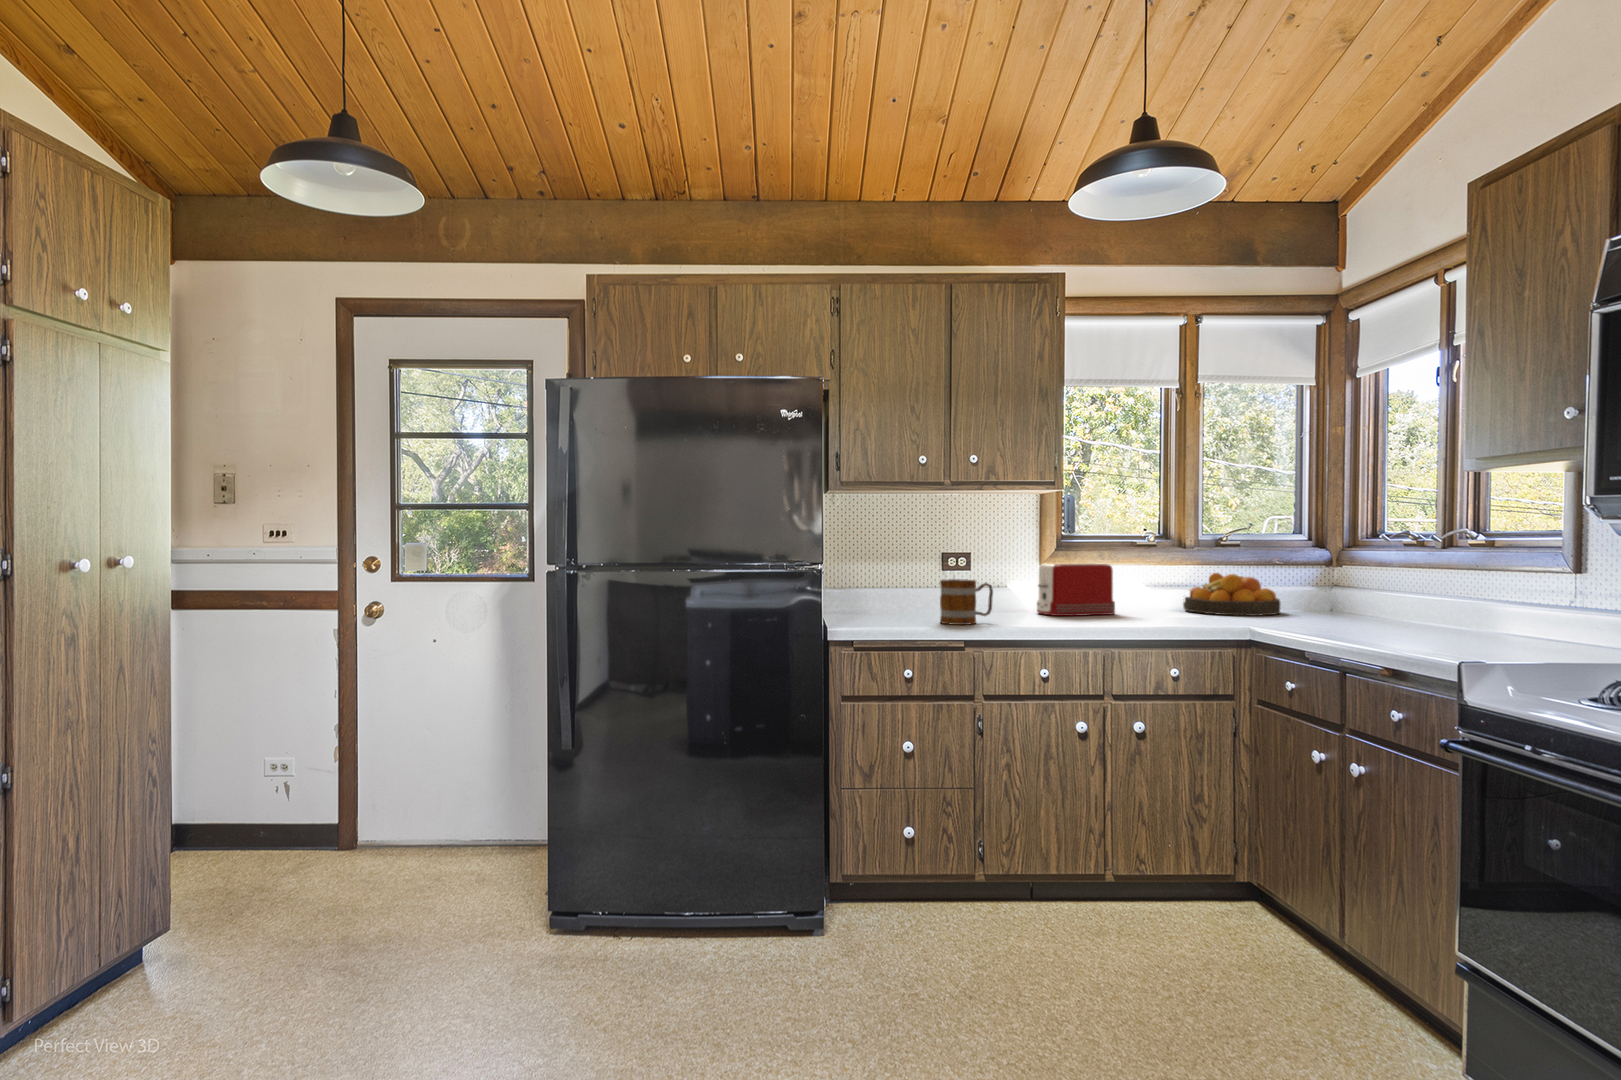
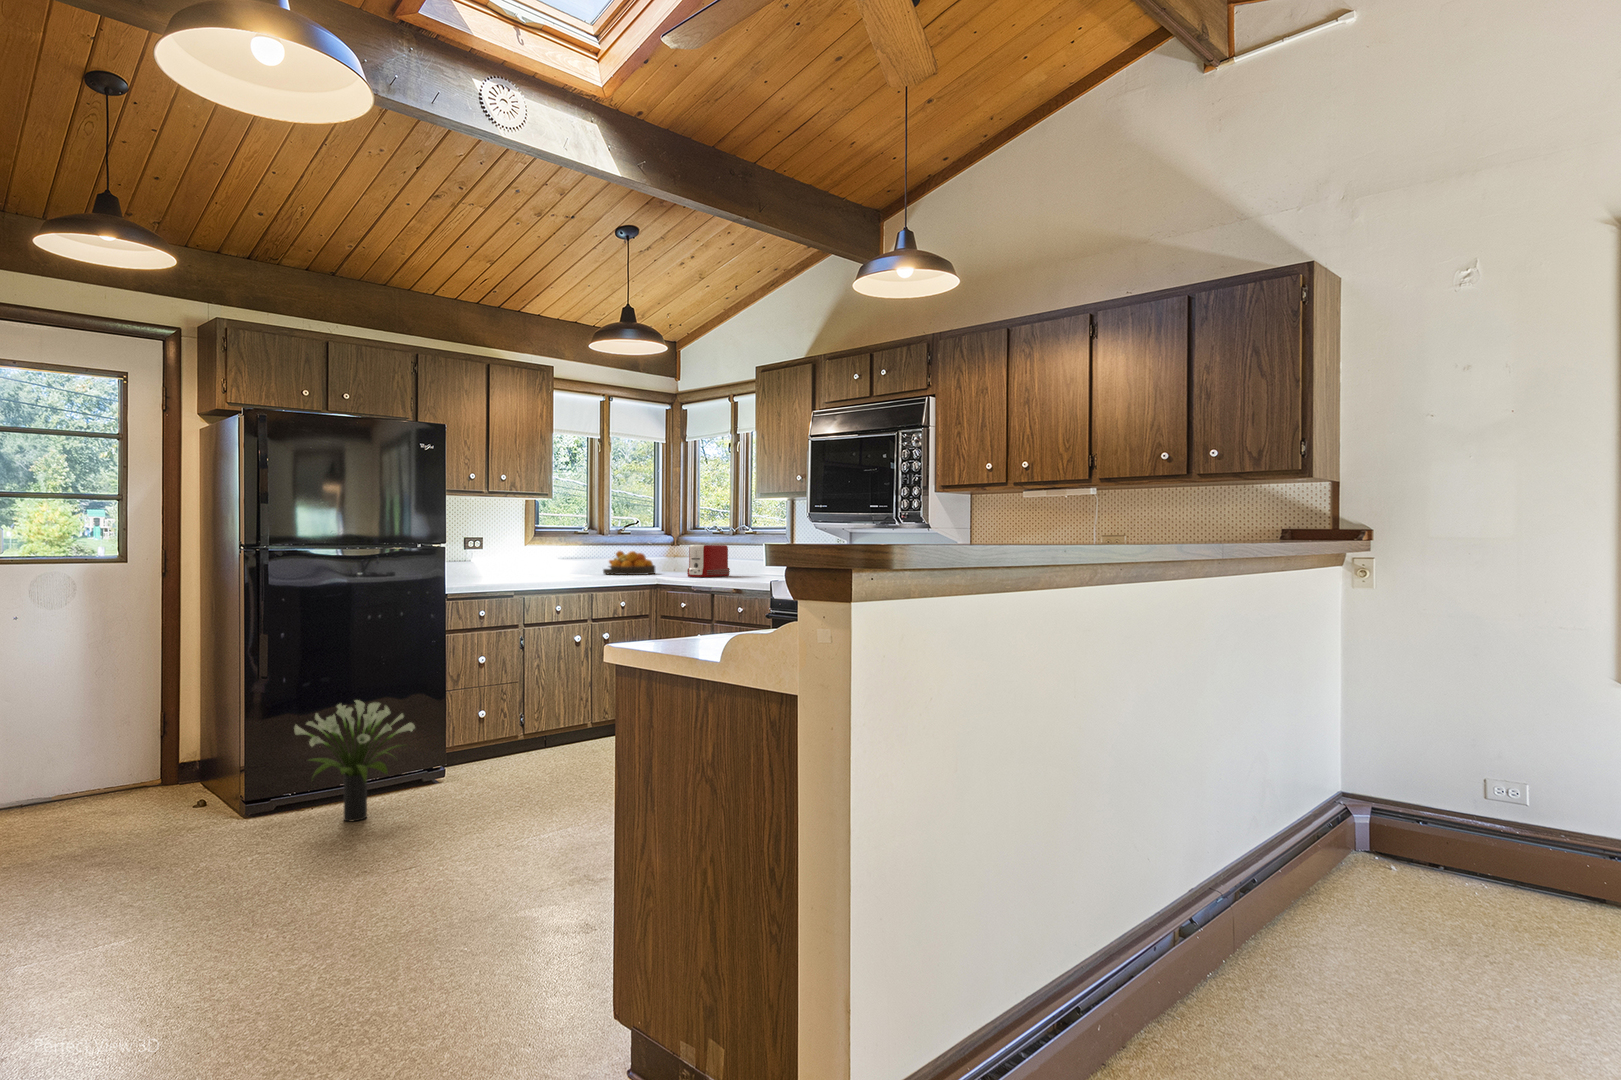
toaster: present [1037,564,1115,616] -> present [687,545,730,577]
mug: present [940,579,993,625] -> none [487,555,520,583]
potted plant: none [556,800,728,990] -> present [294,700,415,821]

